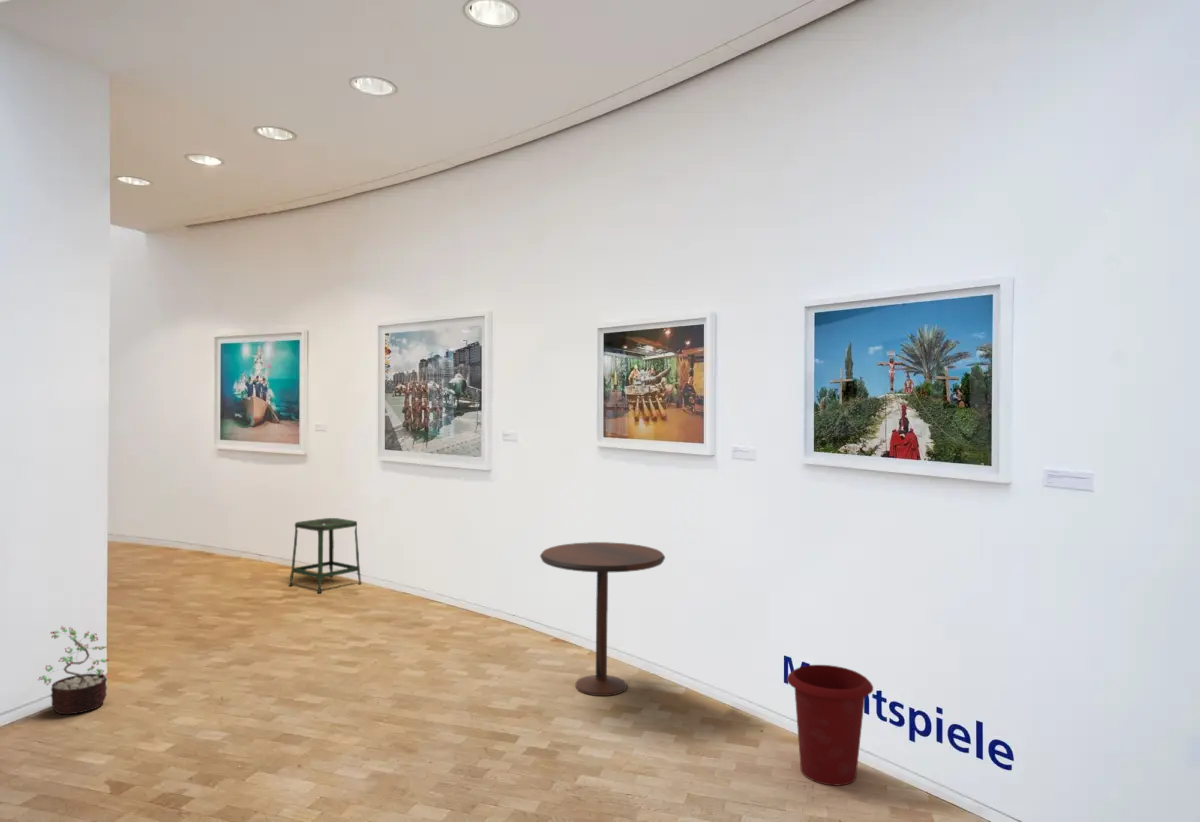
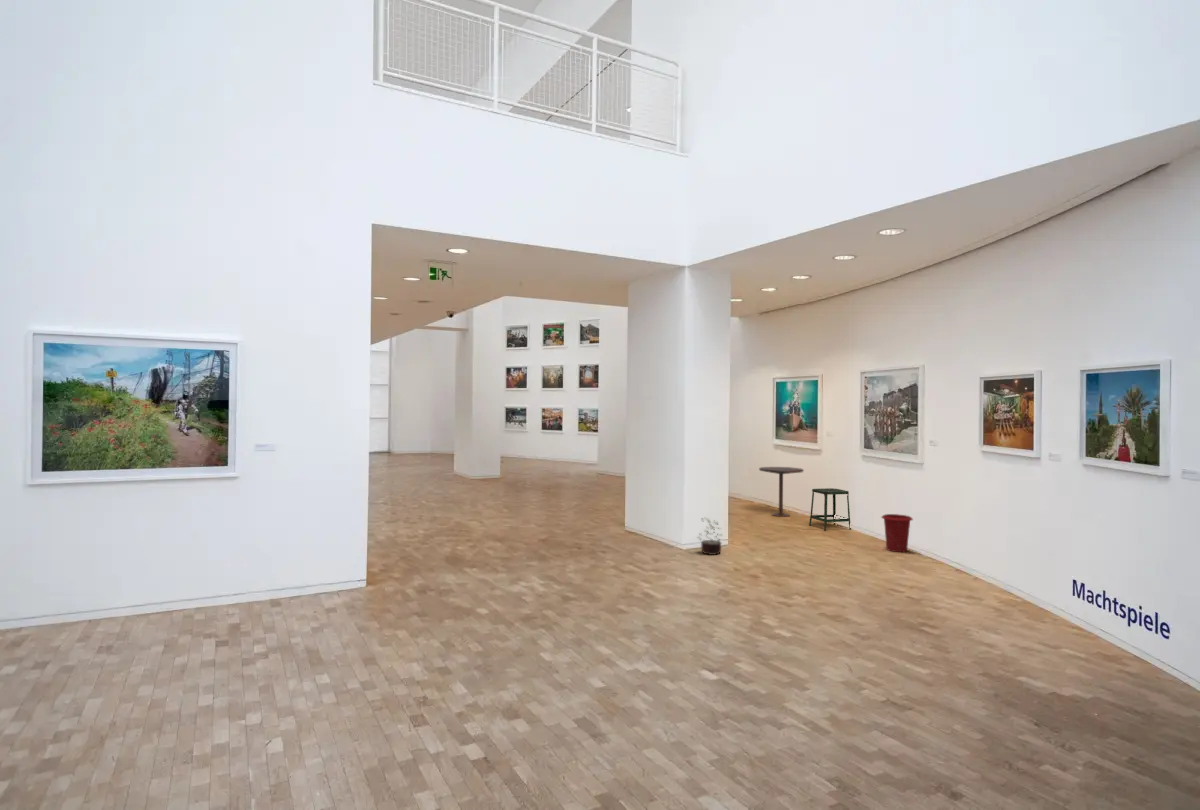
pedestal table: present [540,542,665,696] -> present [759,467,803,517]
waste bin: present [787,665,873,786] -> present [882,514,912,552]

